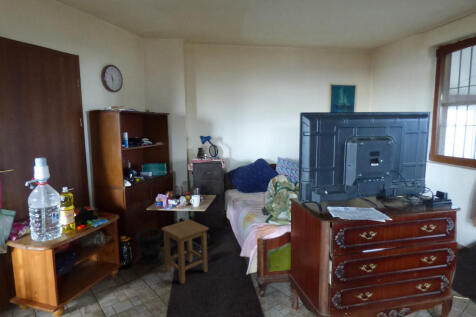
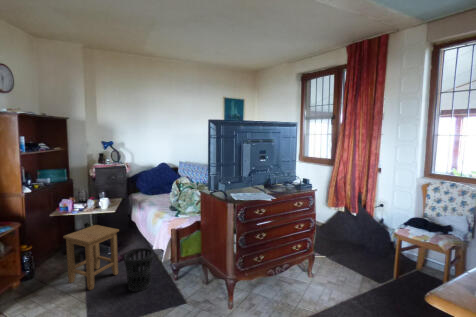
wastebasket: present [136,229,161,264] -> present [124,248,153,292]

